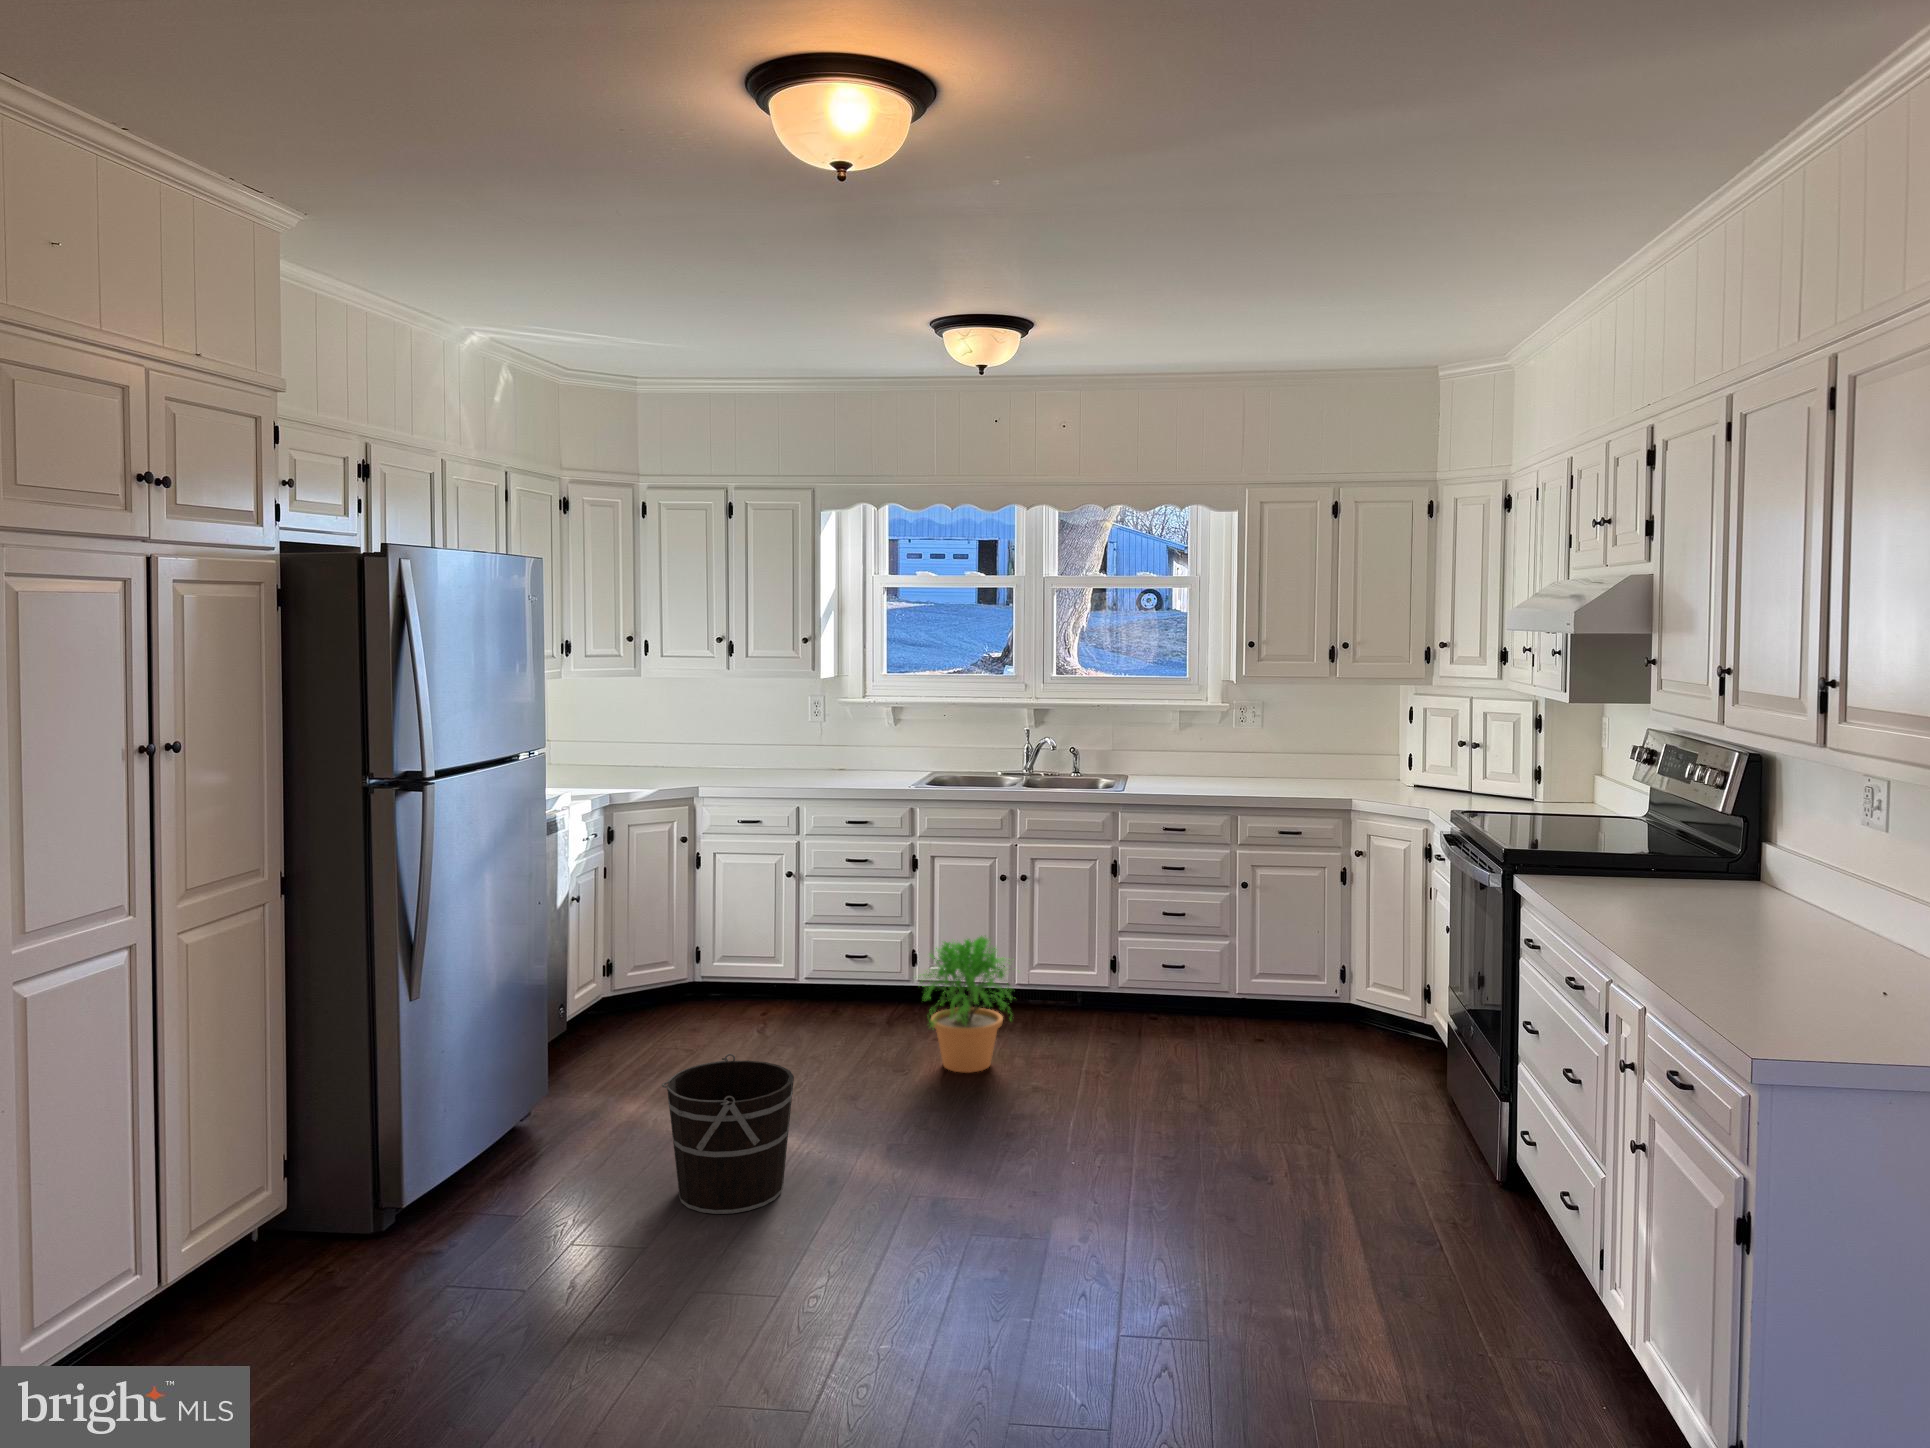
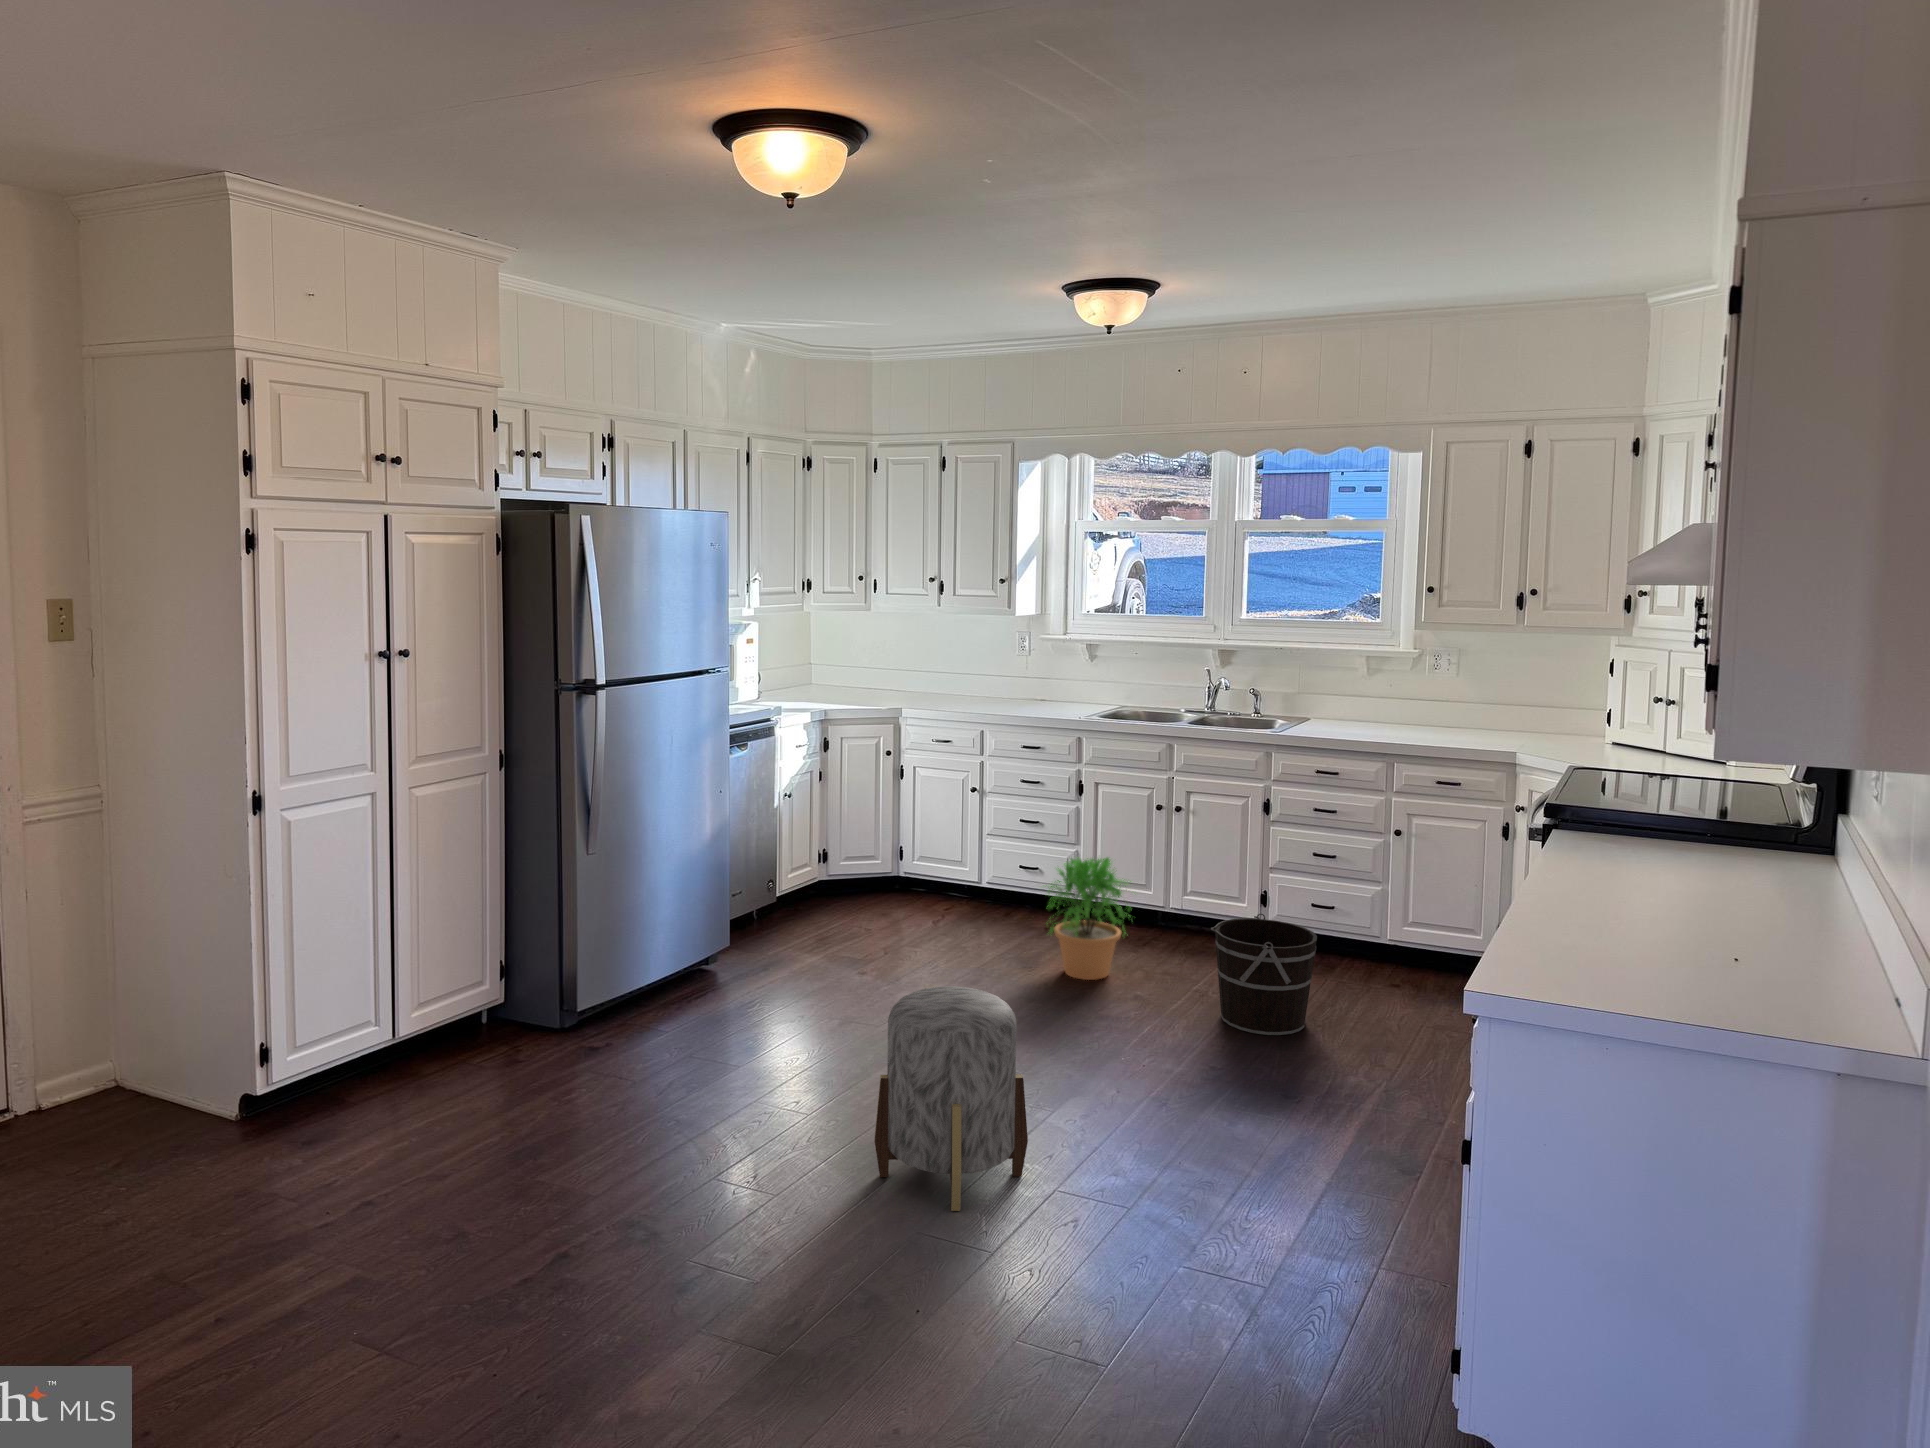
bucket: present [662,1054,794,1214] -> present [1211,914,1317,1035]
stool: none [908,1096,1069,1351] -> present [875,986,1028,1211]

